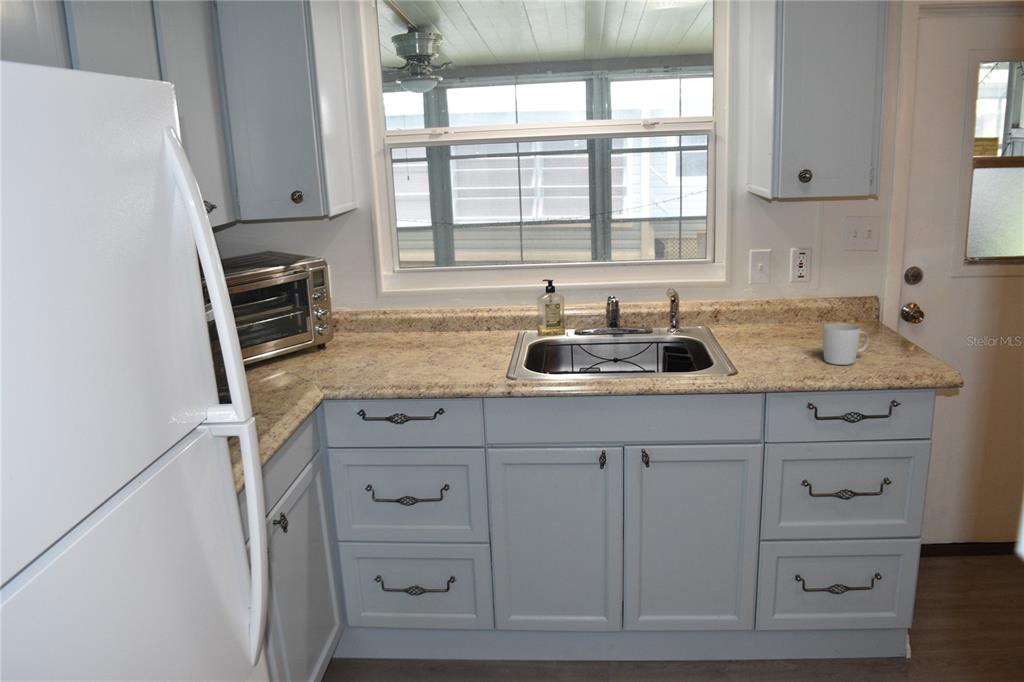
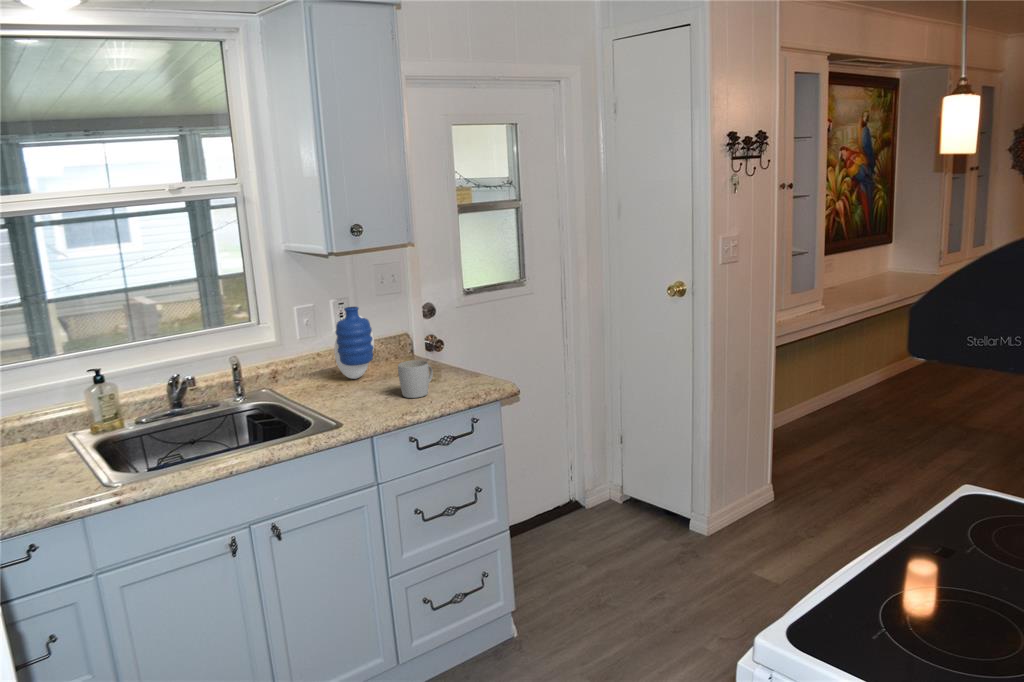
vase: none [777,257,822,334] -> present [334,307,374,379]

